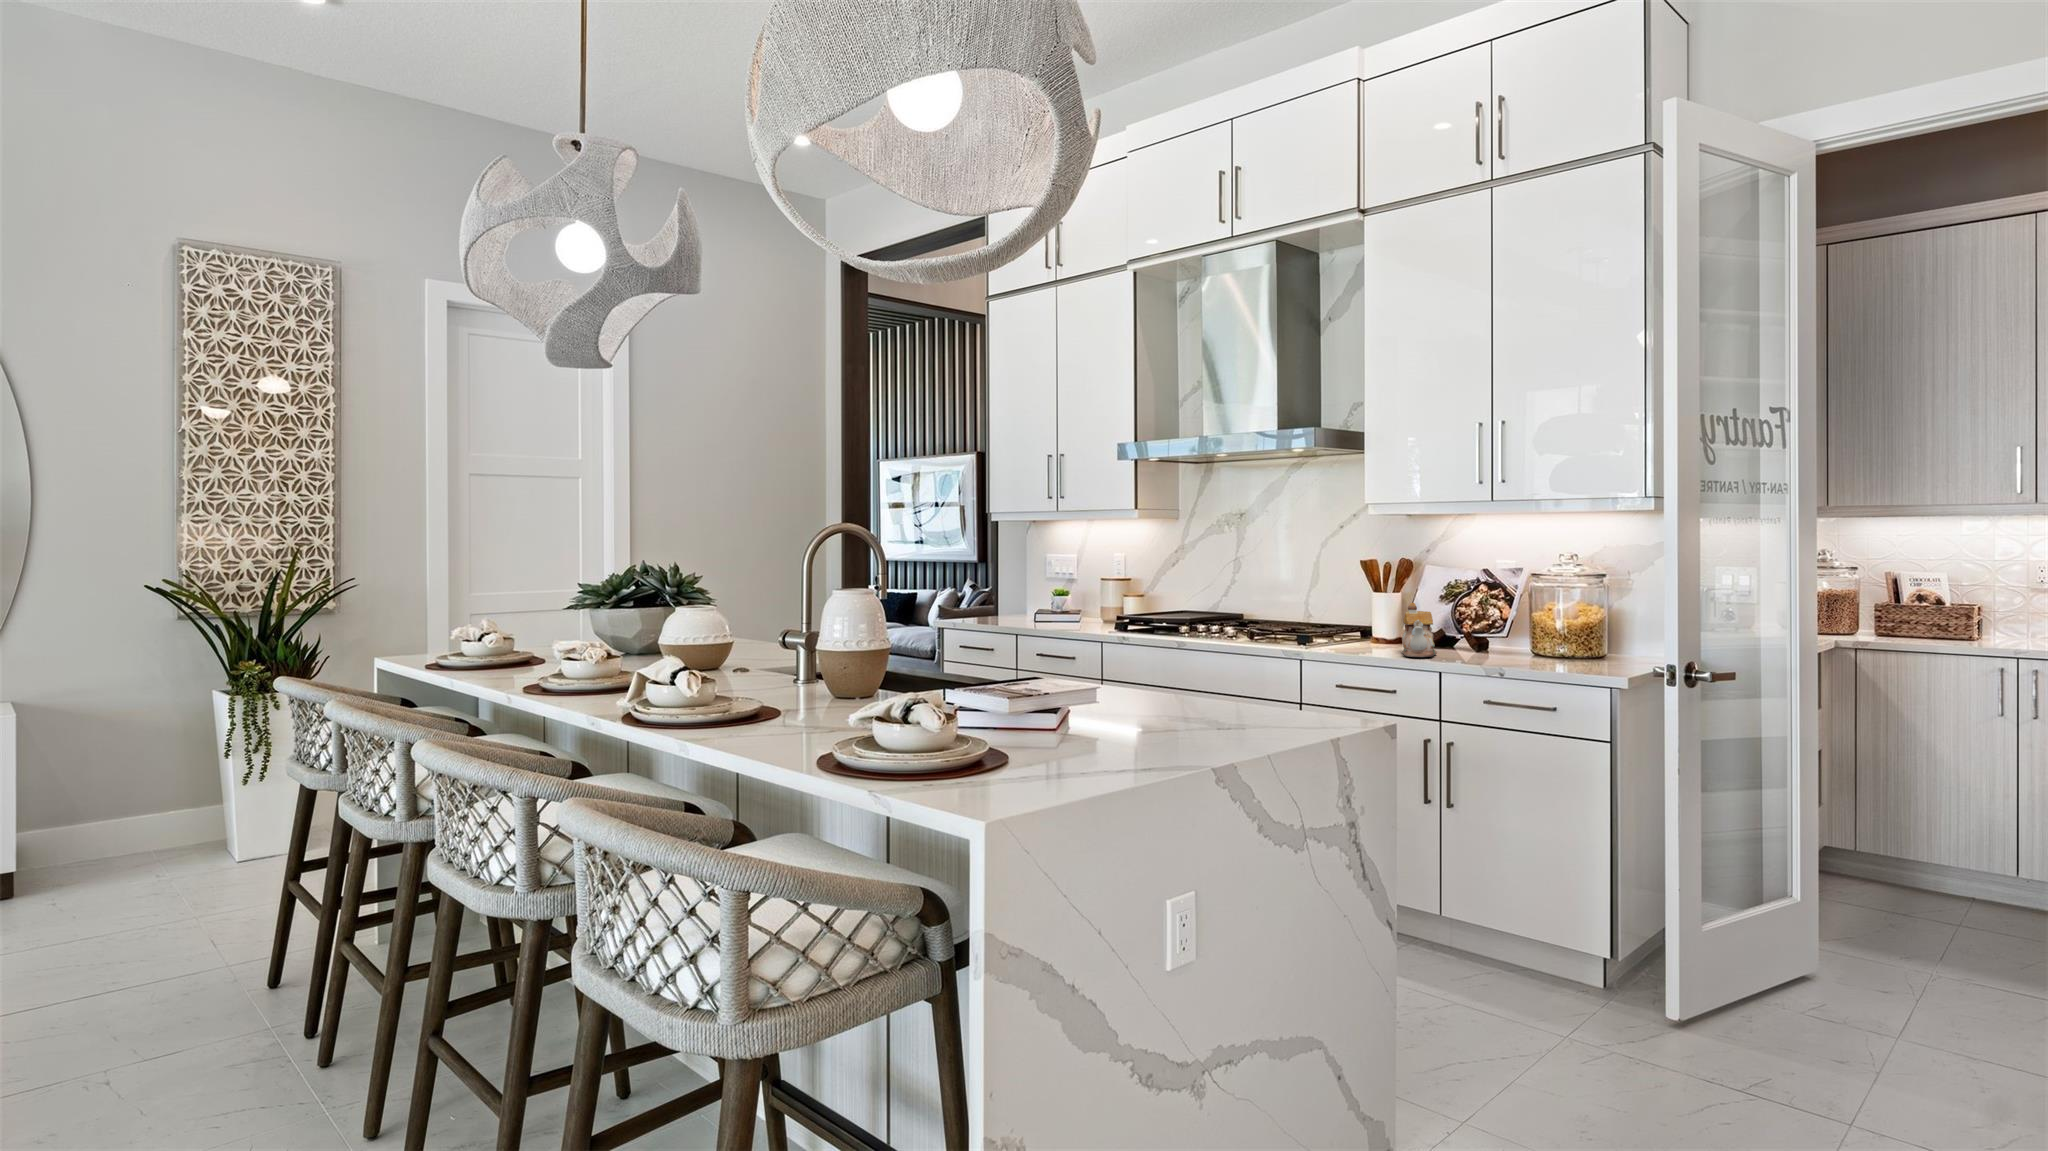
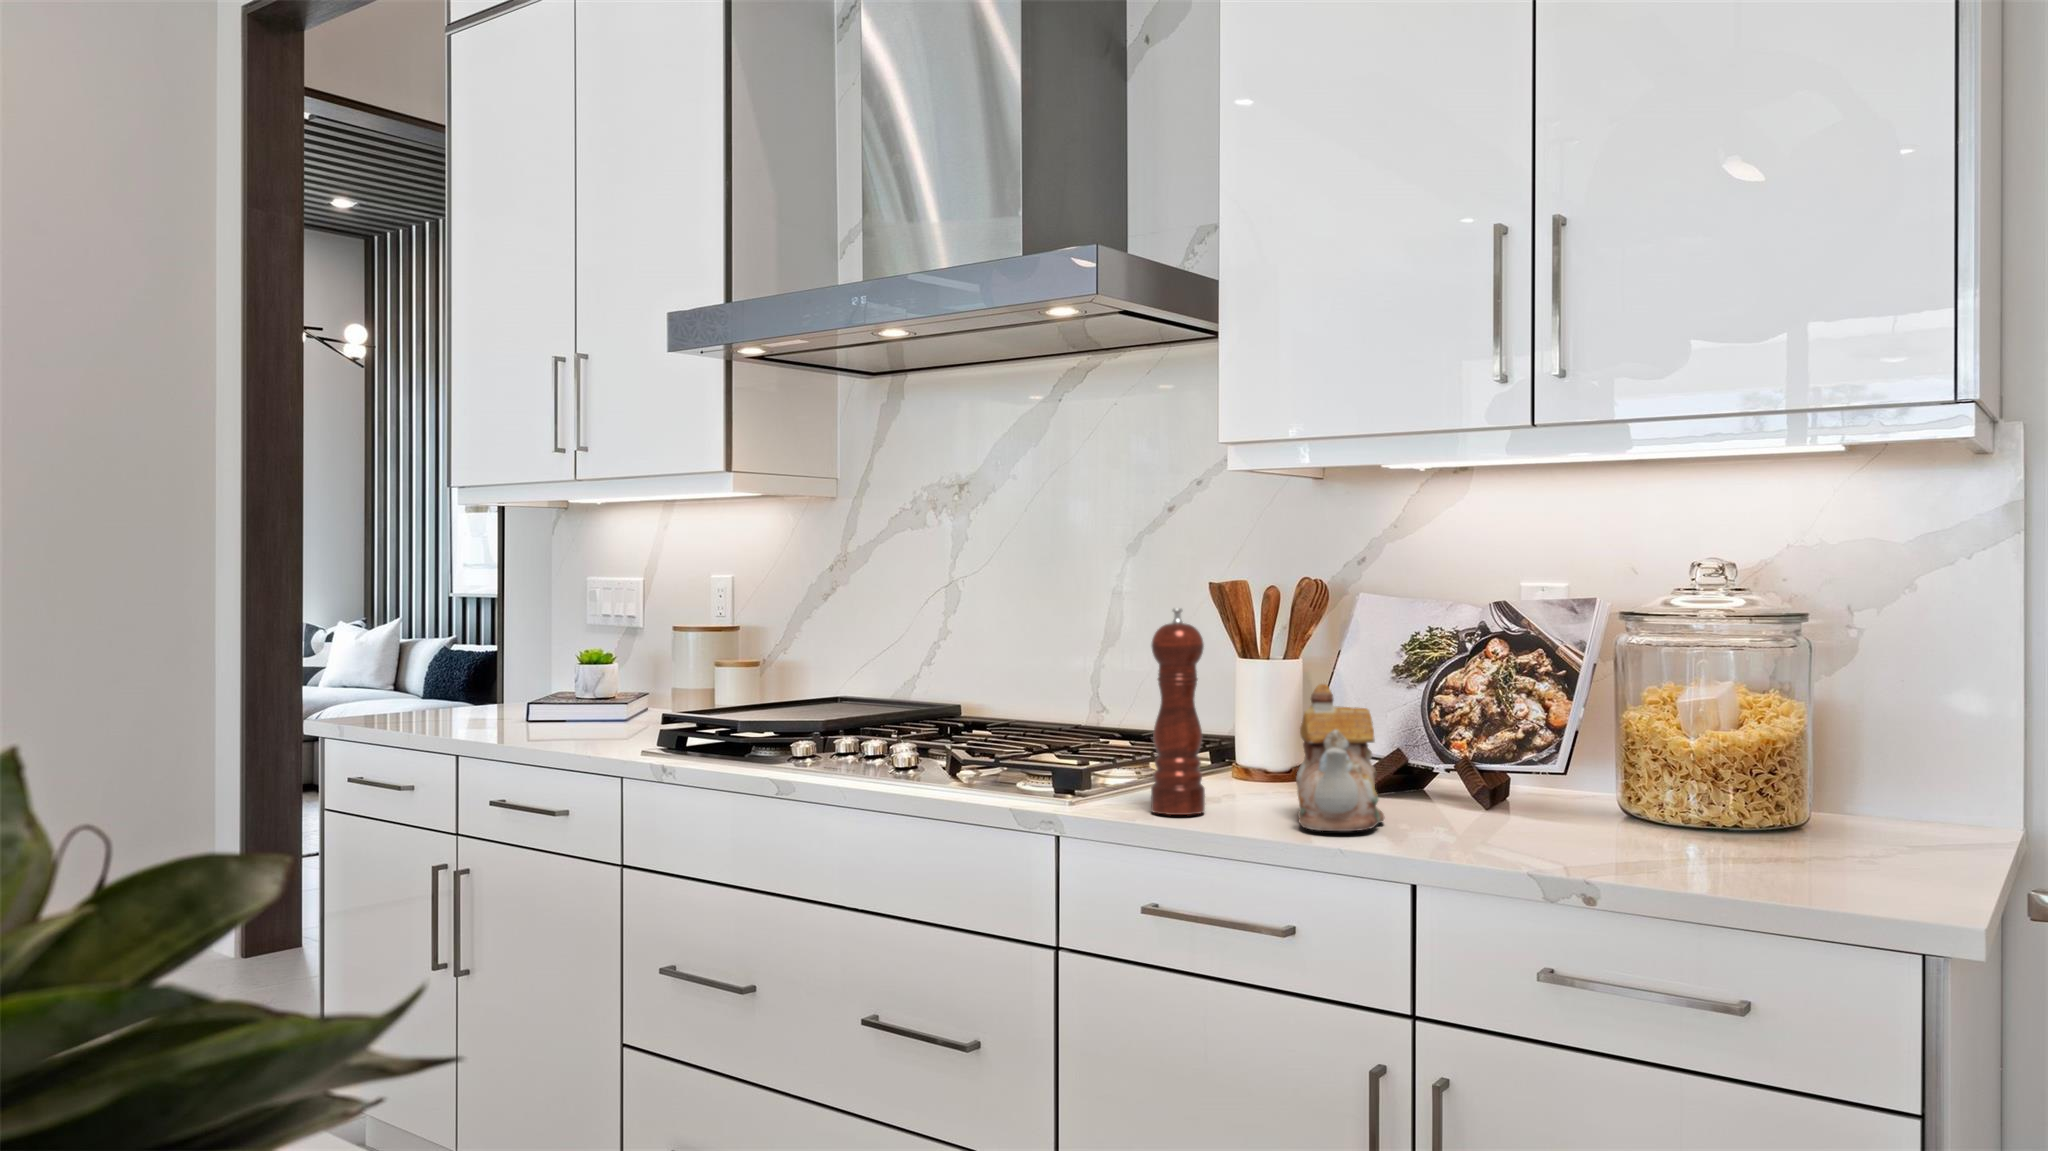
pepper mill: none [1344,574,1366,652] -> present [1151,608,1205,815]

